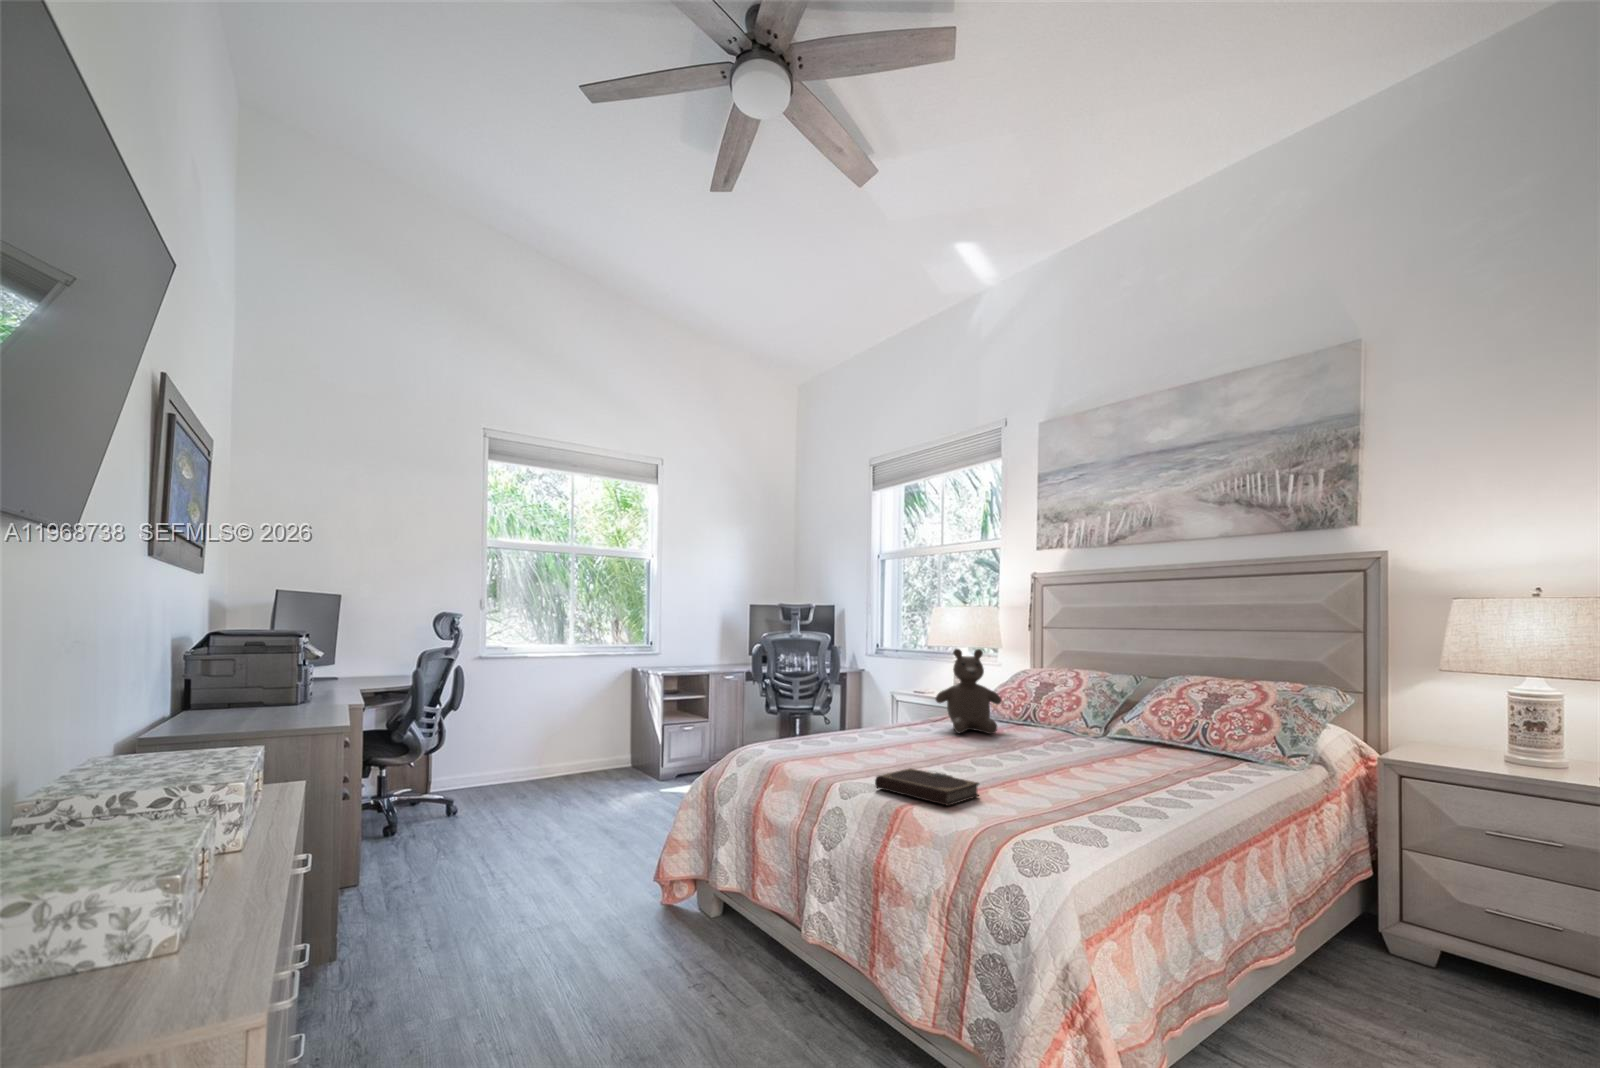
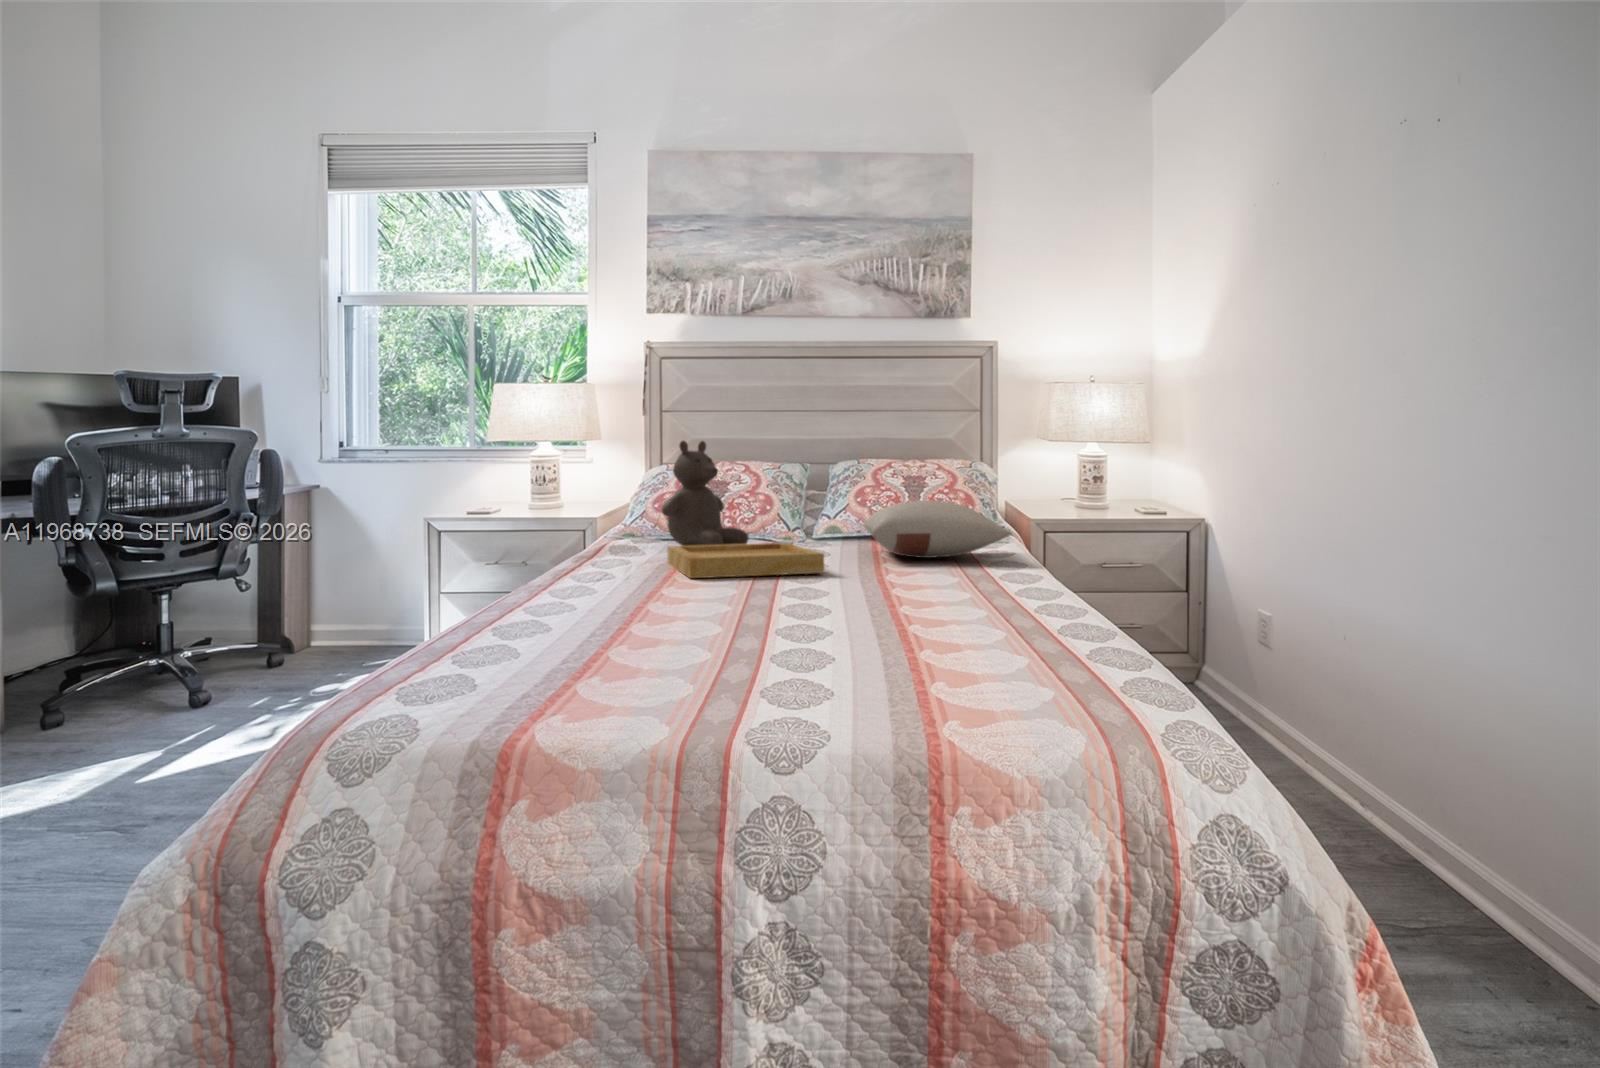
pillow: none [995,717,1174,773] -> present [864,500,1012,558]
tray: none [834,725,964,763] -> present [667,543,824,578]
notebook: present [875,768,979,805] -> none [889,566,1013,592]

